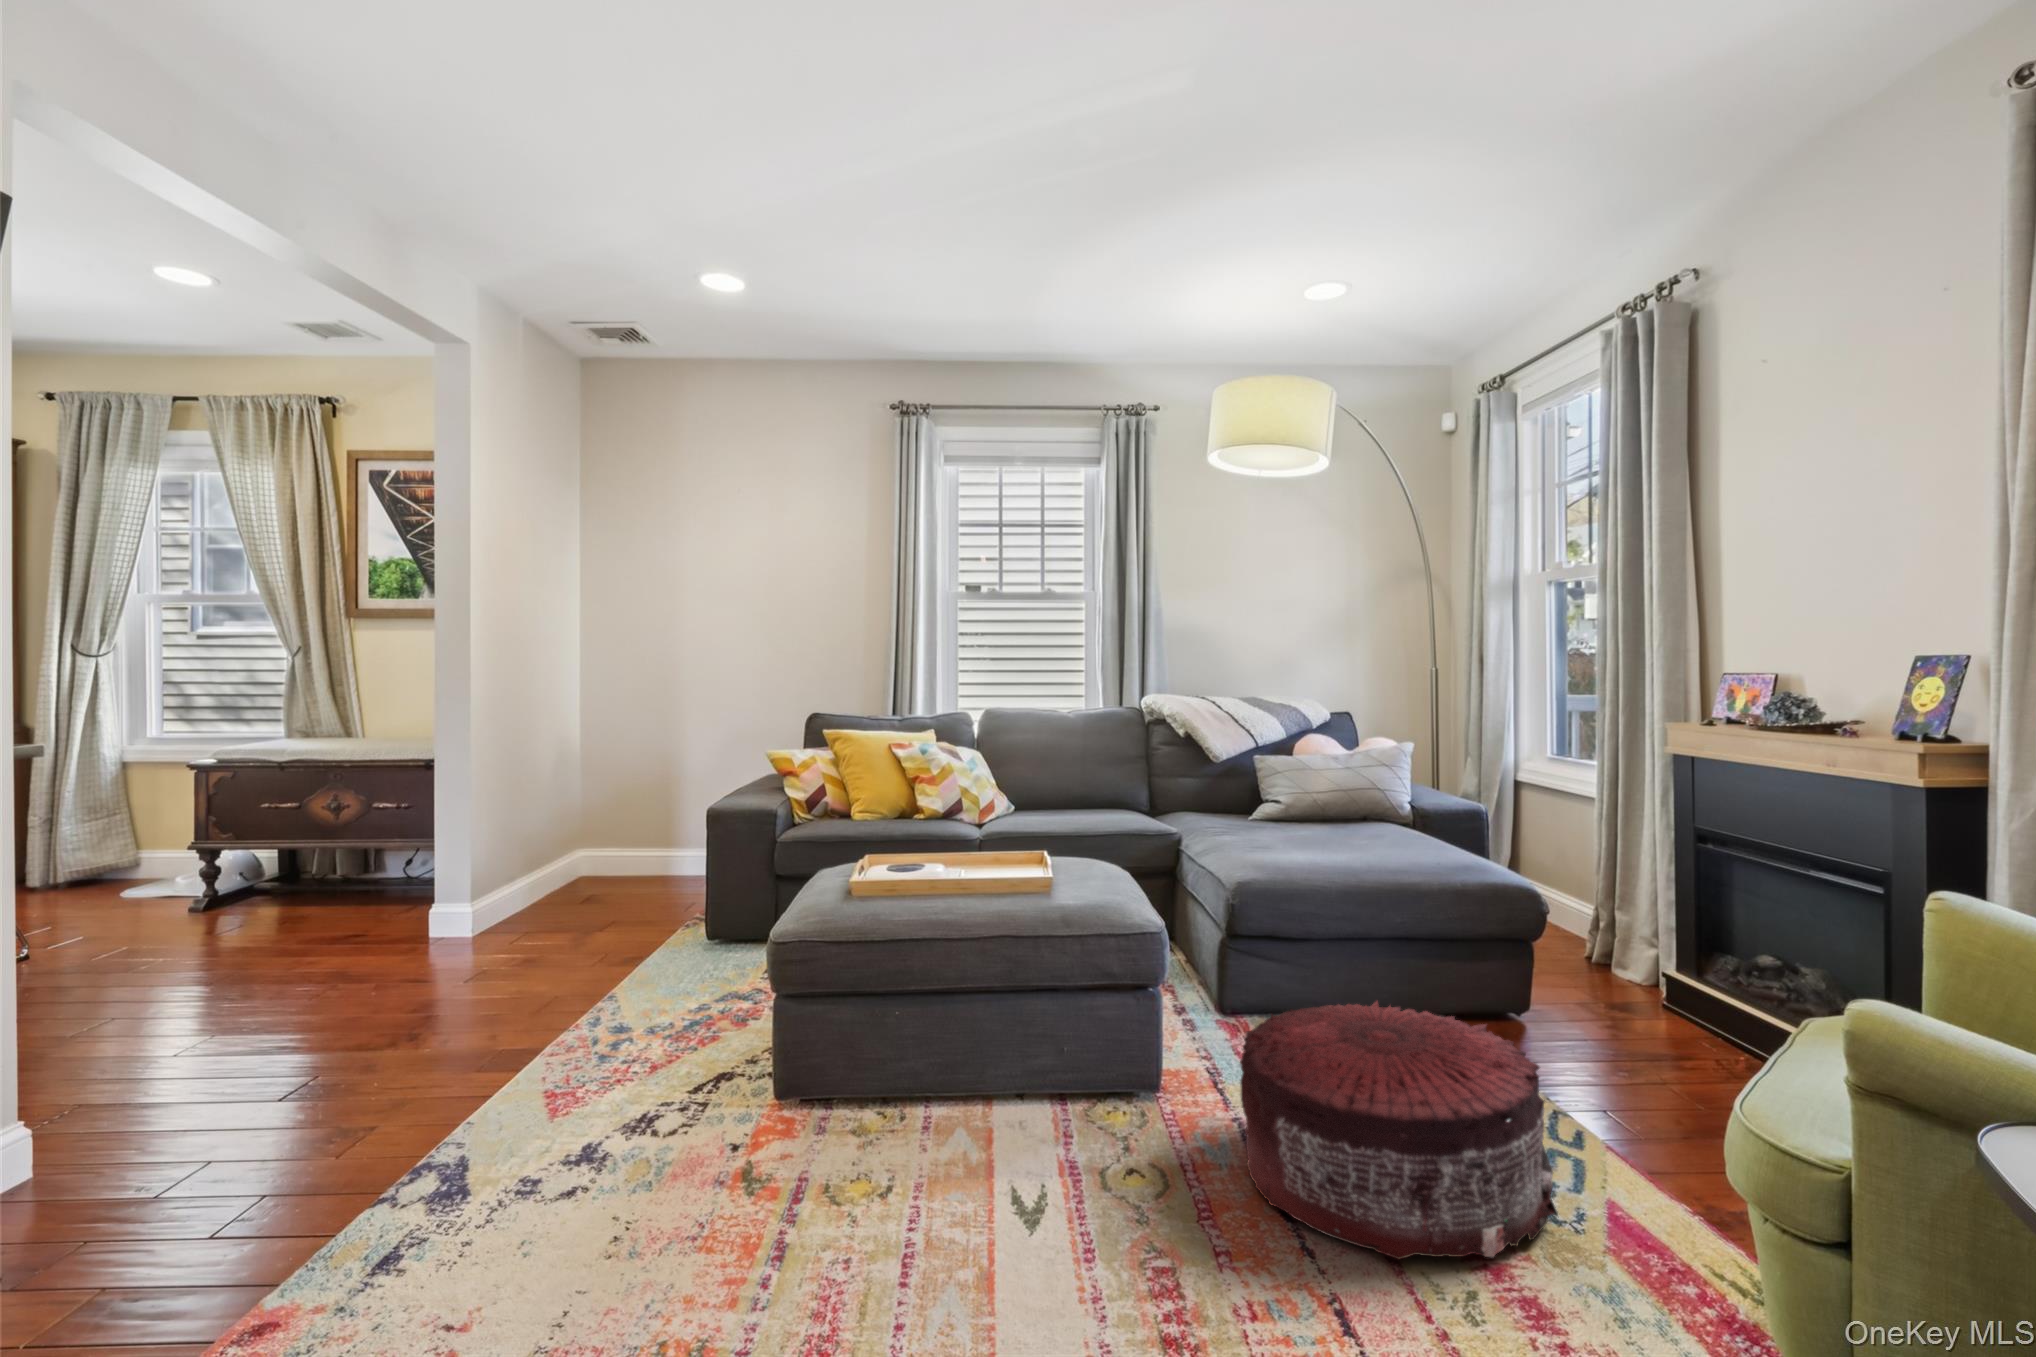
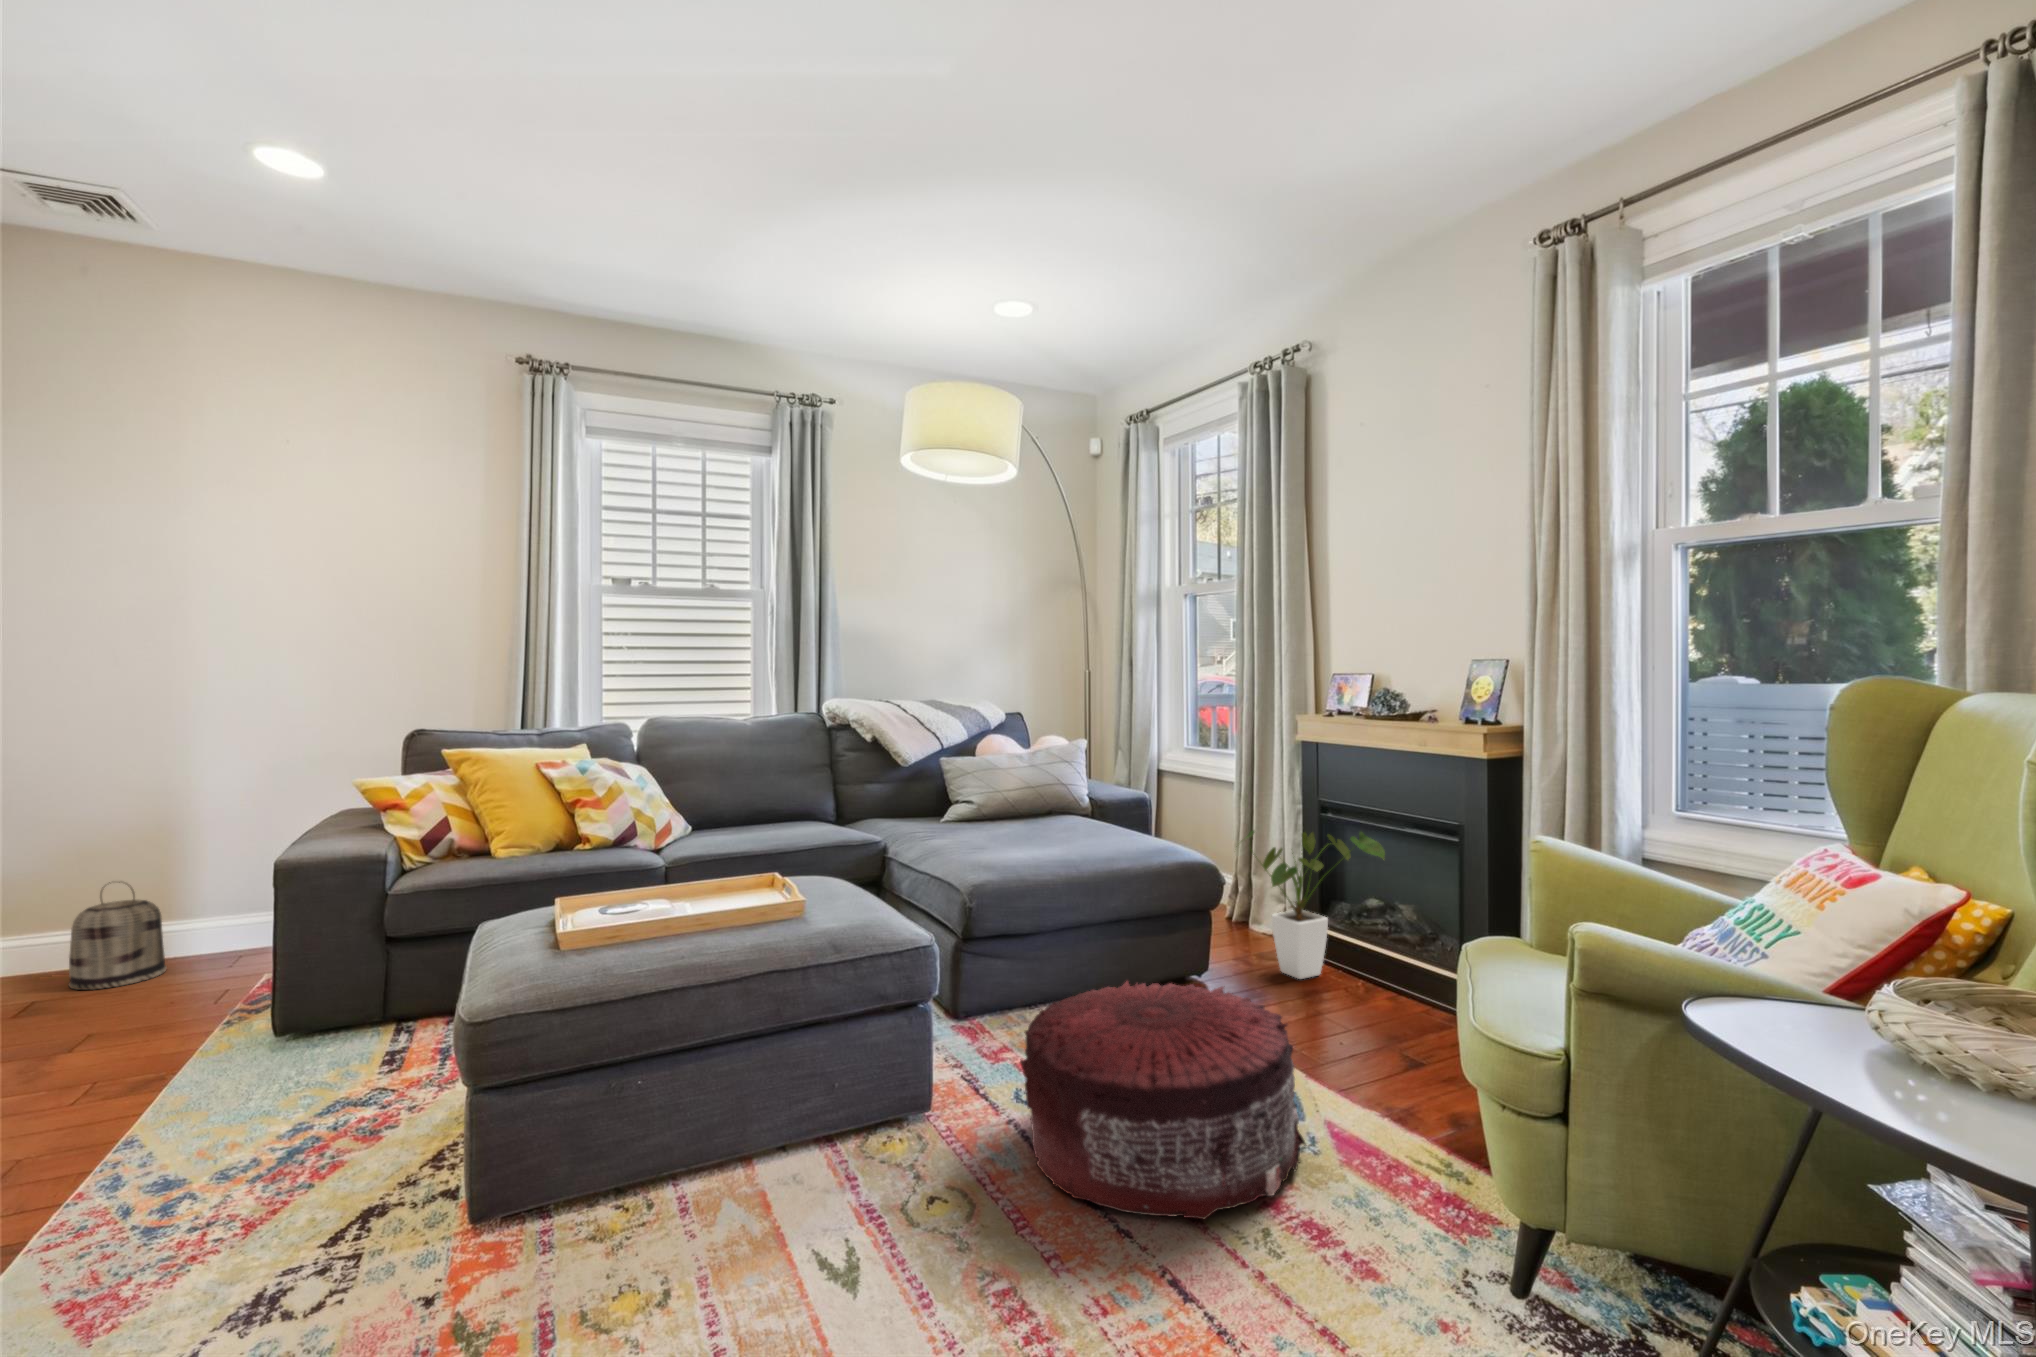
basket: none [606,811,662,888] -> present [69,882,167,990]
house plant: none [1568,859,1778,1041] -> present [1246,831,1385,979]

